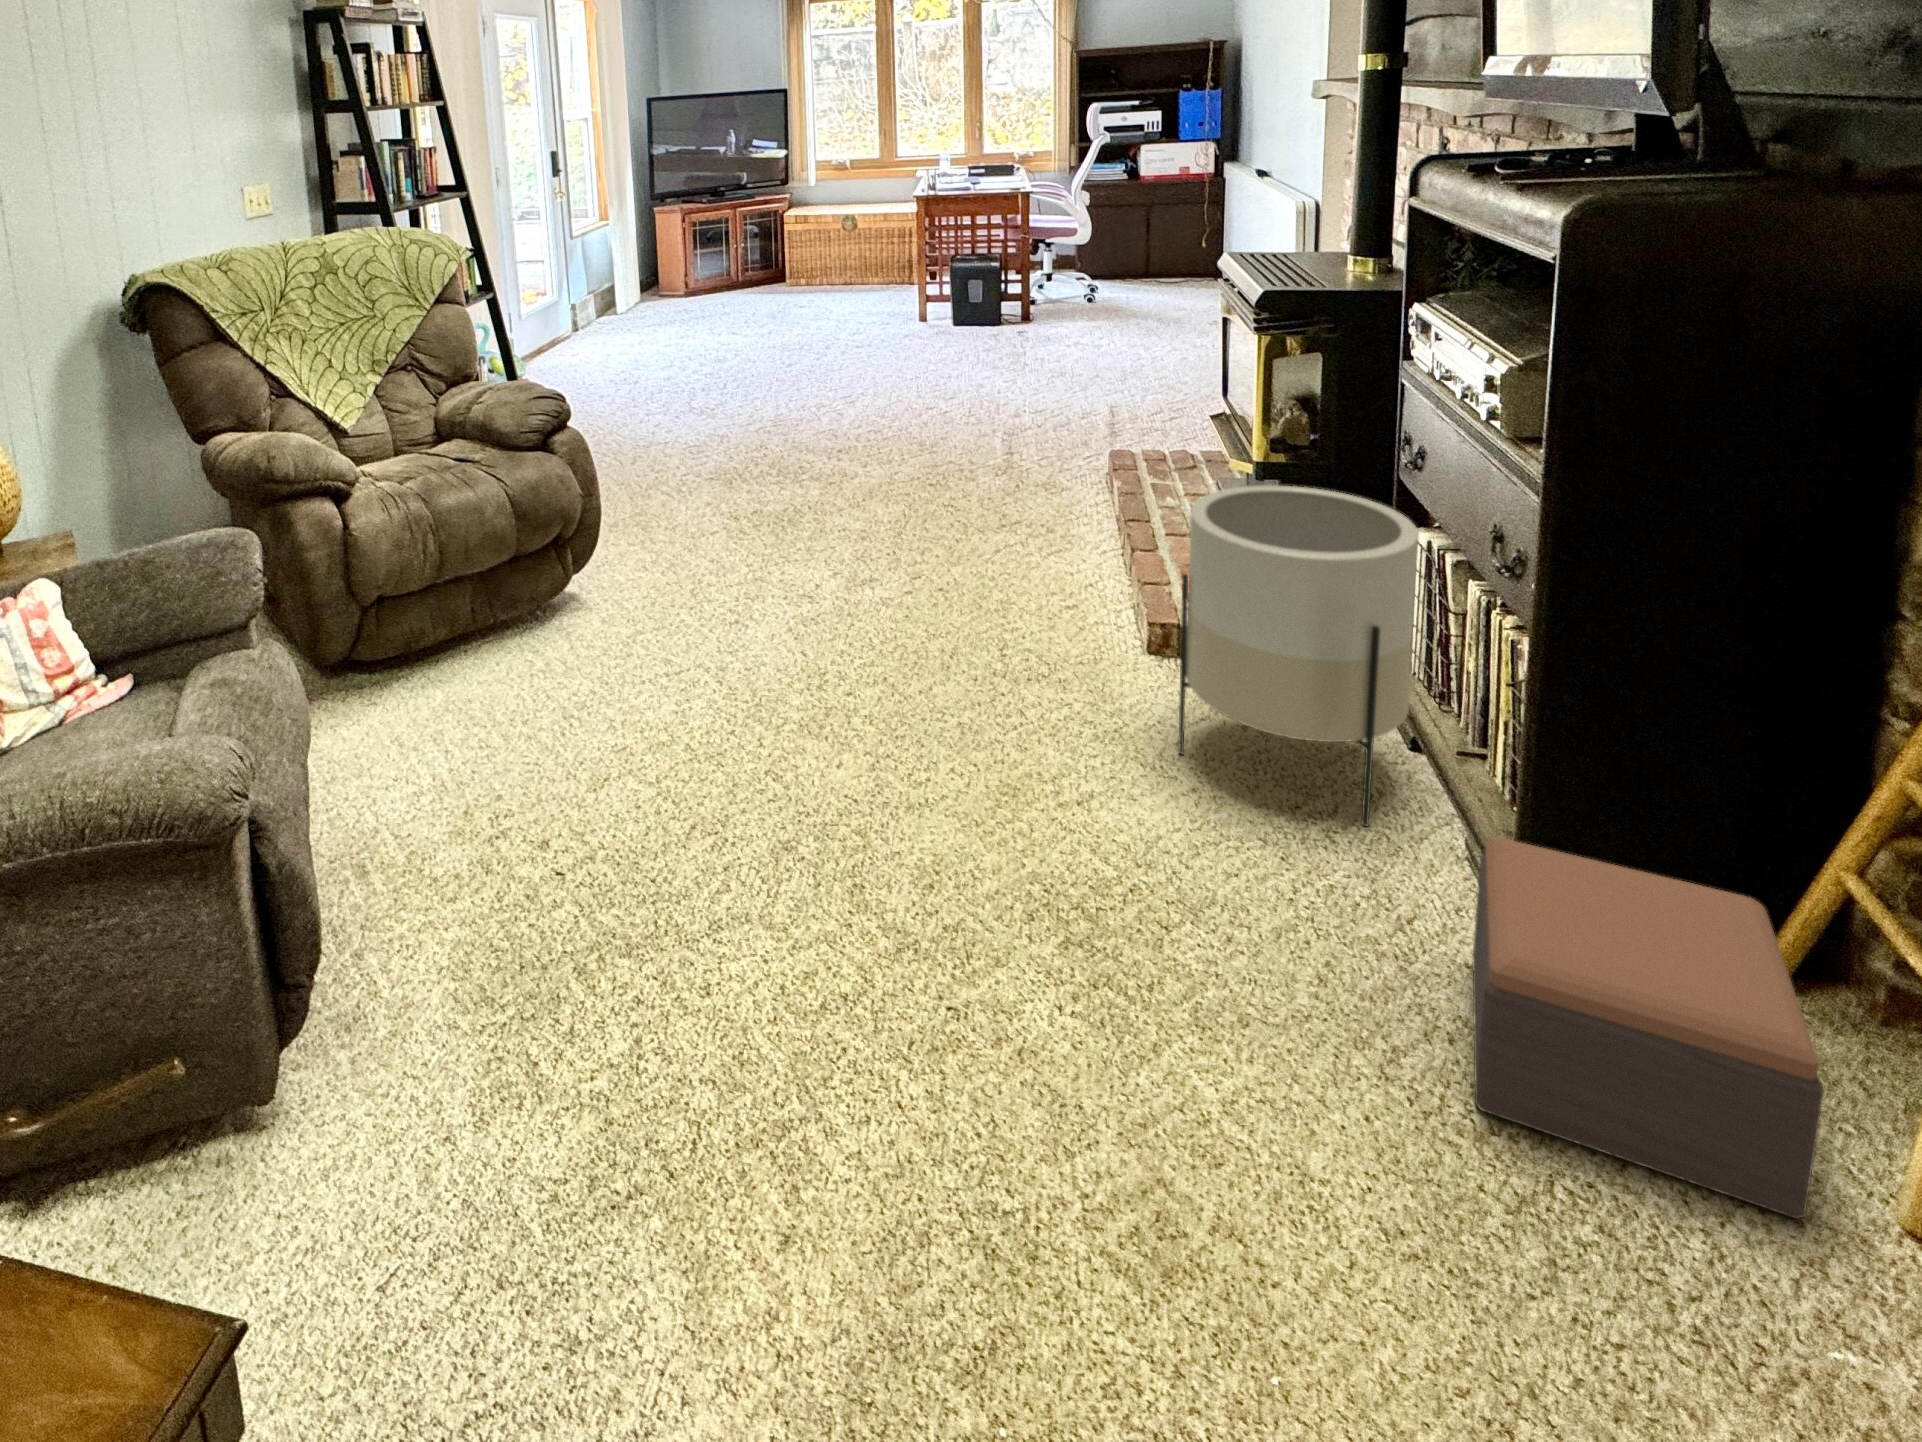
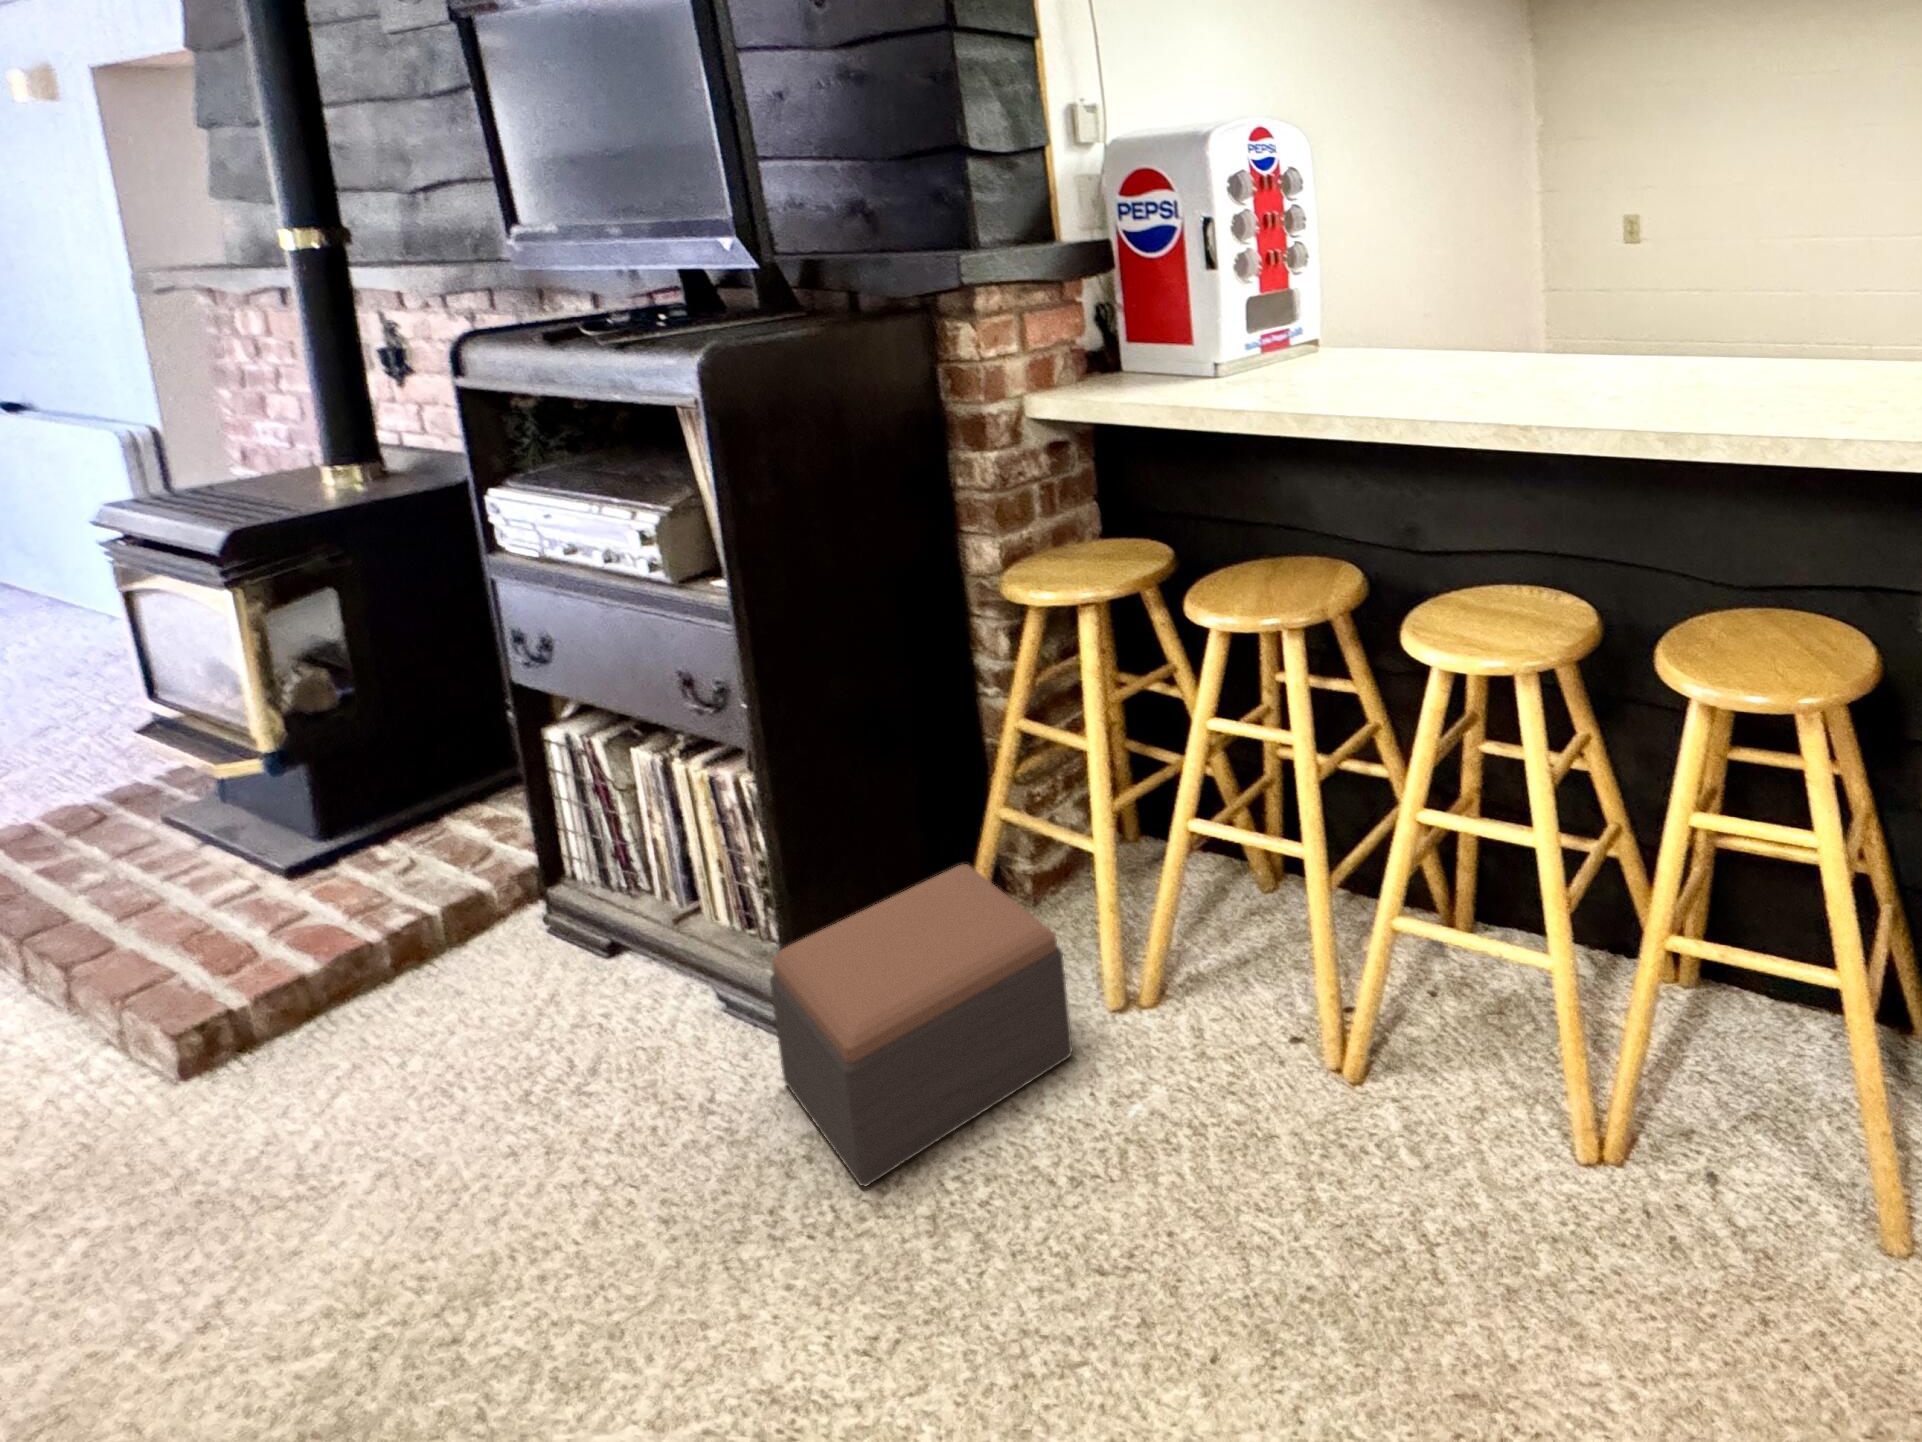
planter: present [1178,485,1419,826] -> none [267,712,619,1156]

